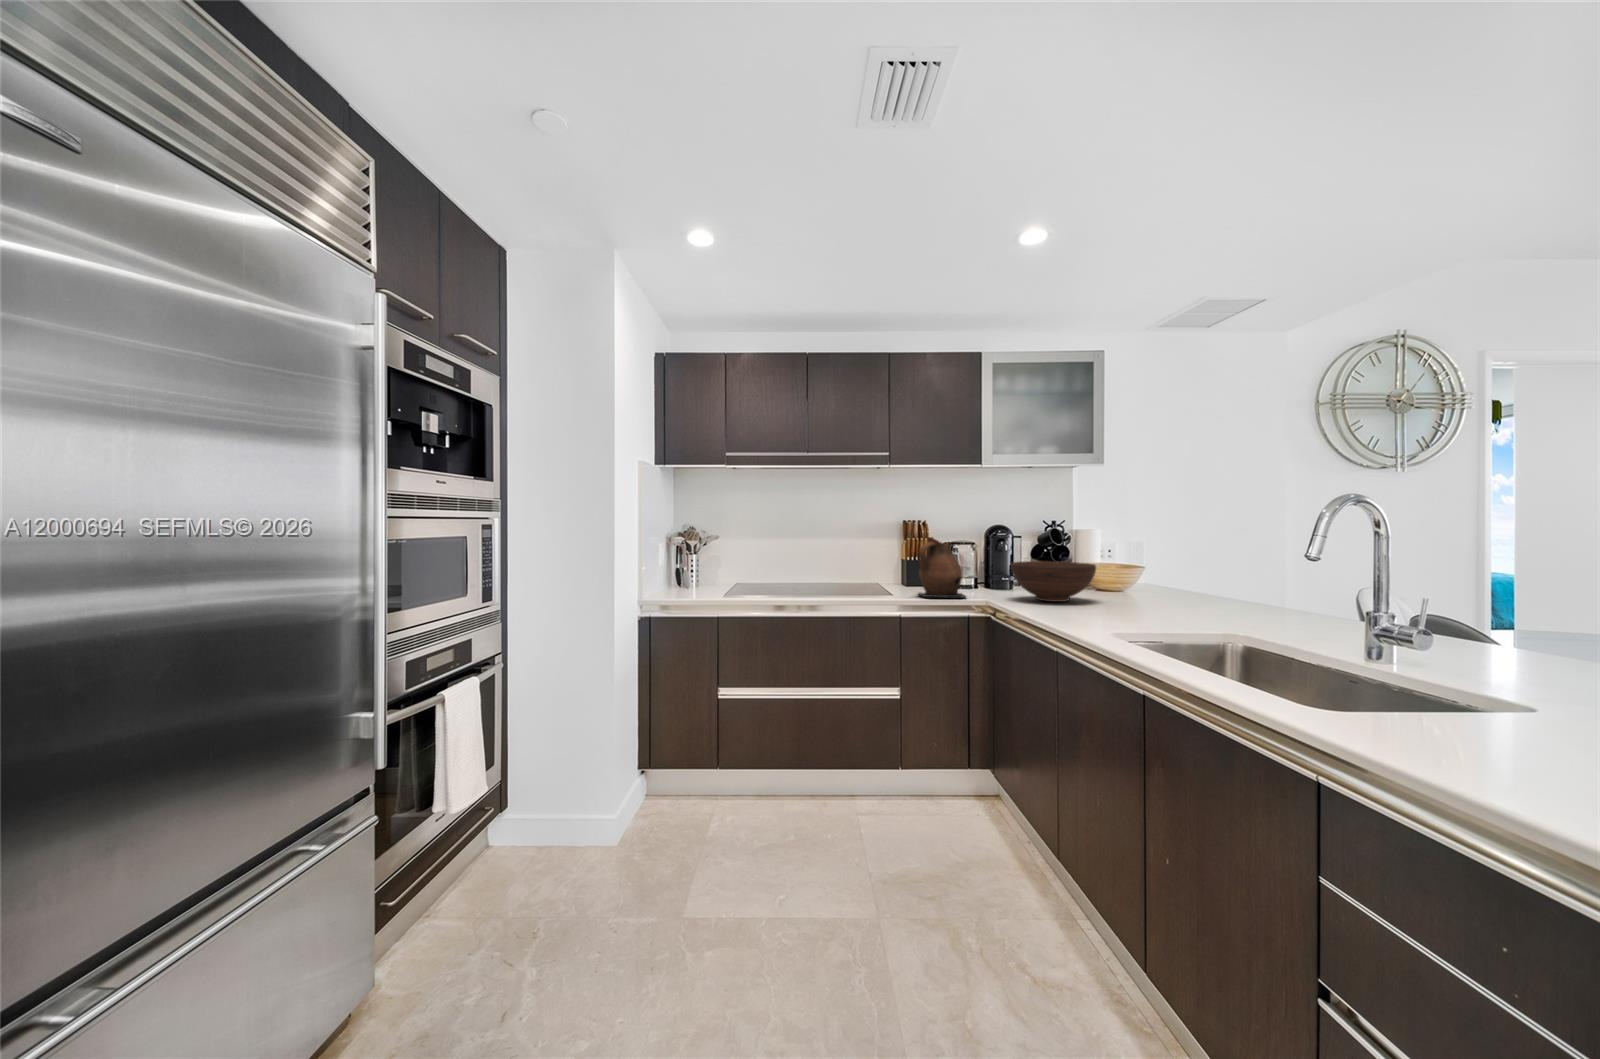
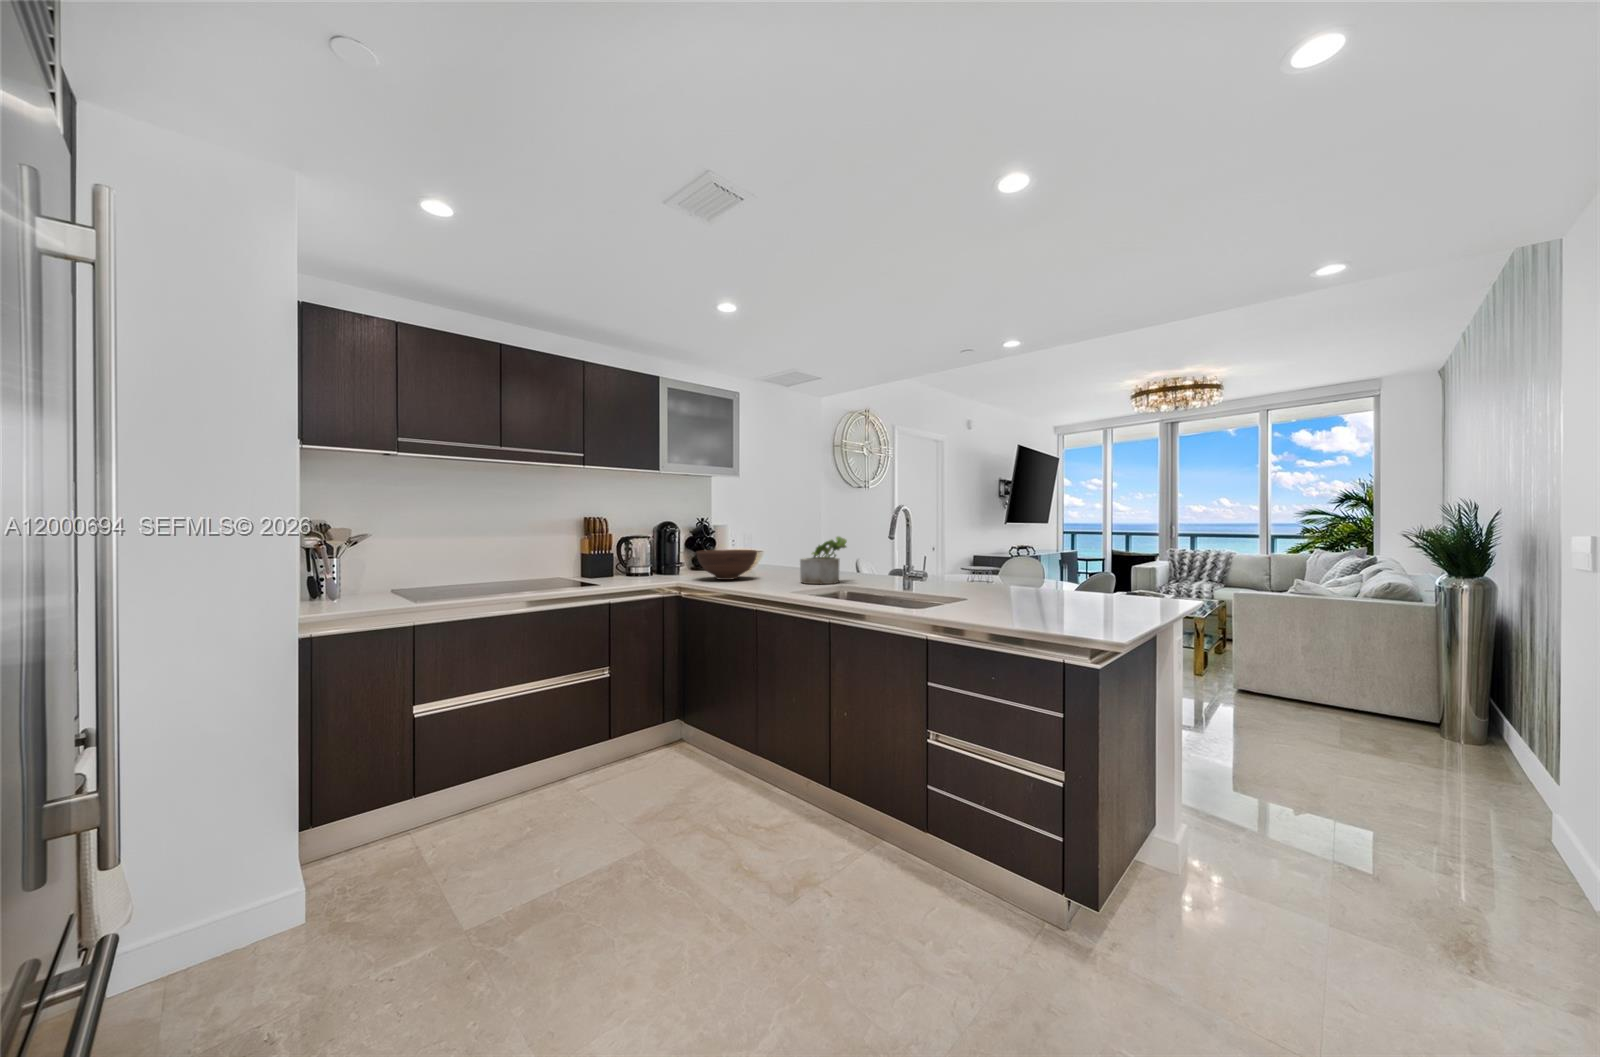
ceramic pitcher: present [918,537,966,598] -> none [617,533,664,583]
potted plant: none [1147,548,1237,622] -> present [800,537,847,584]

